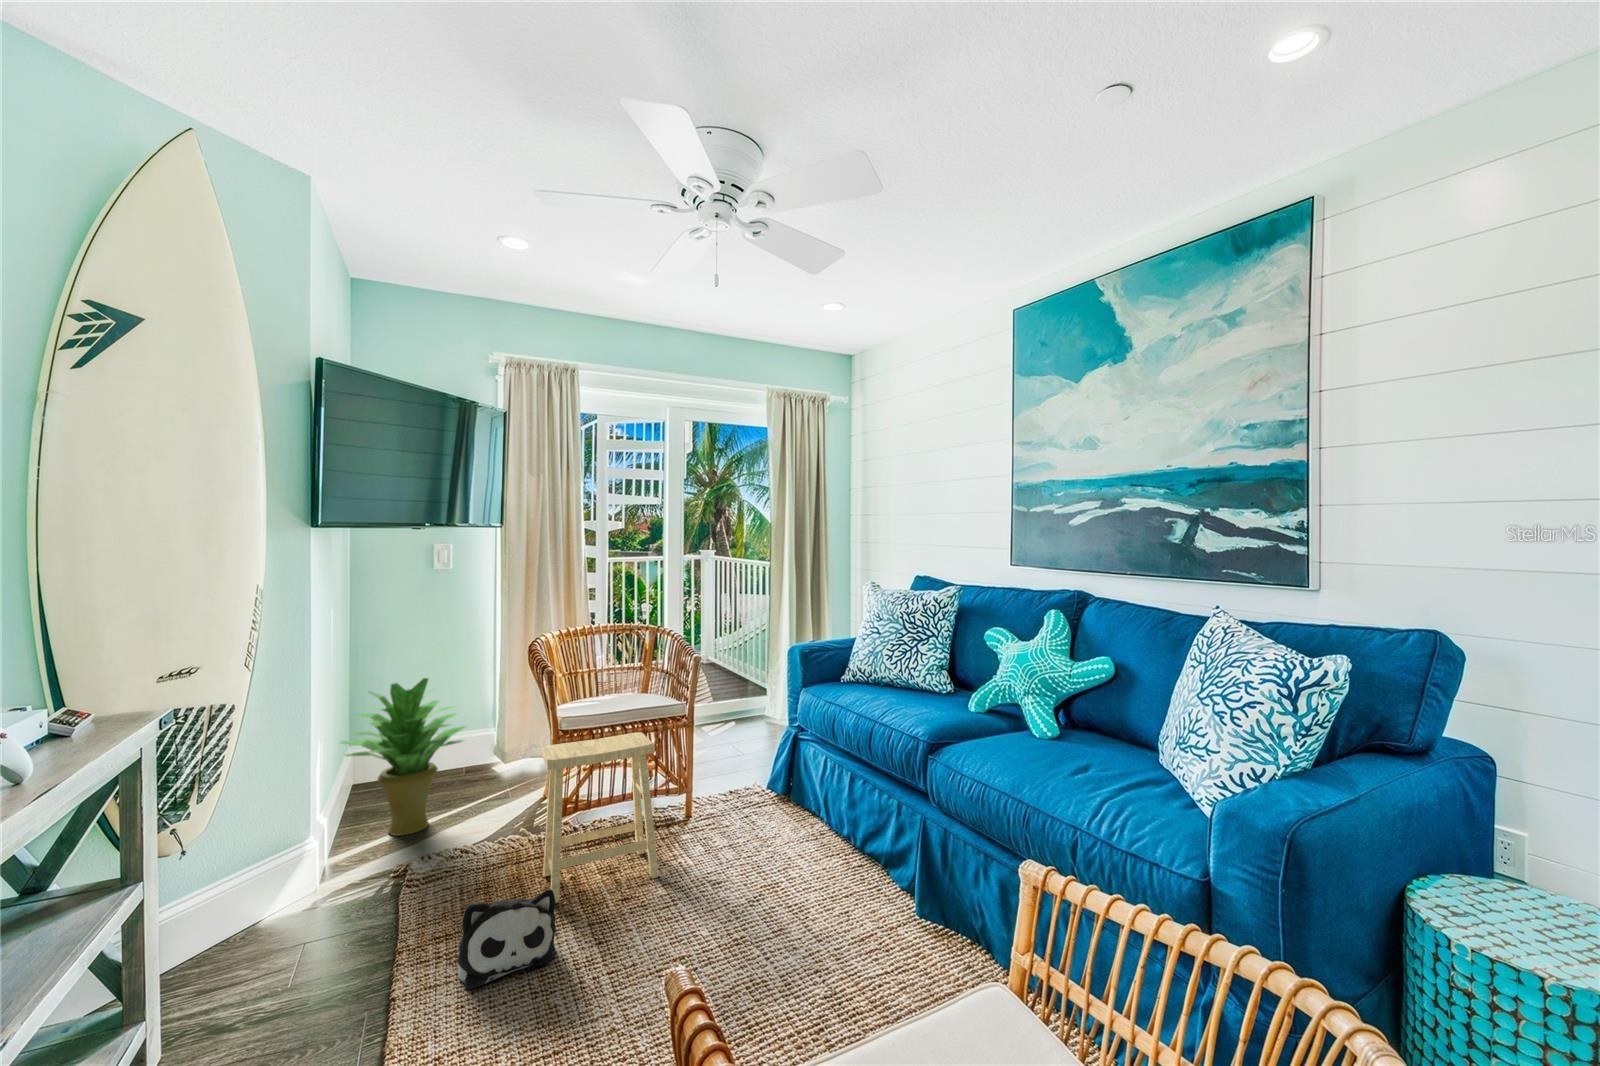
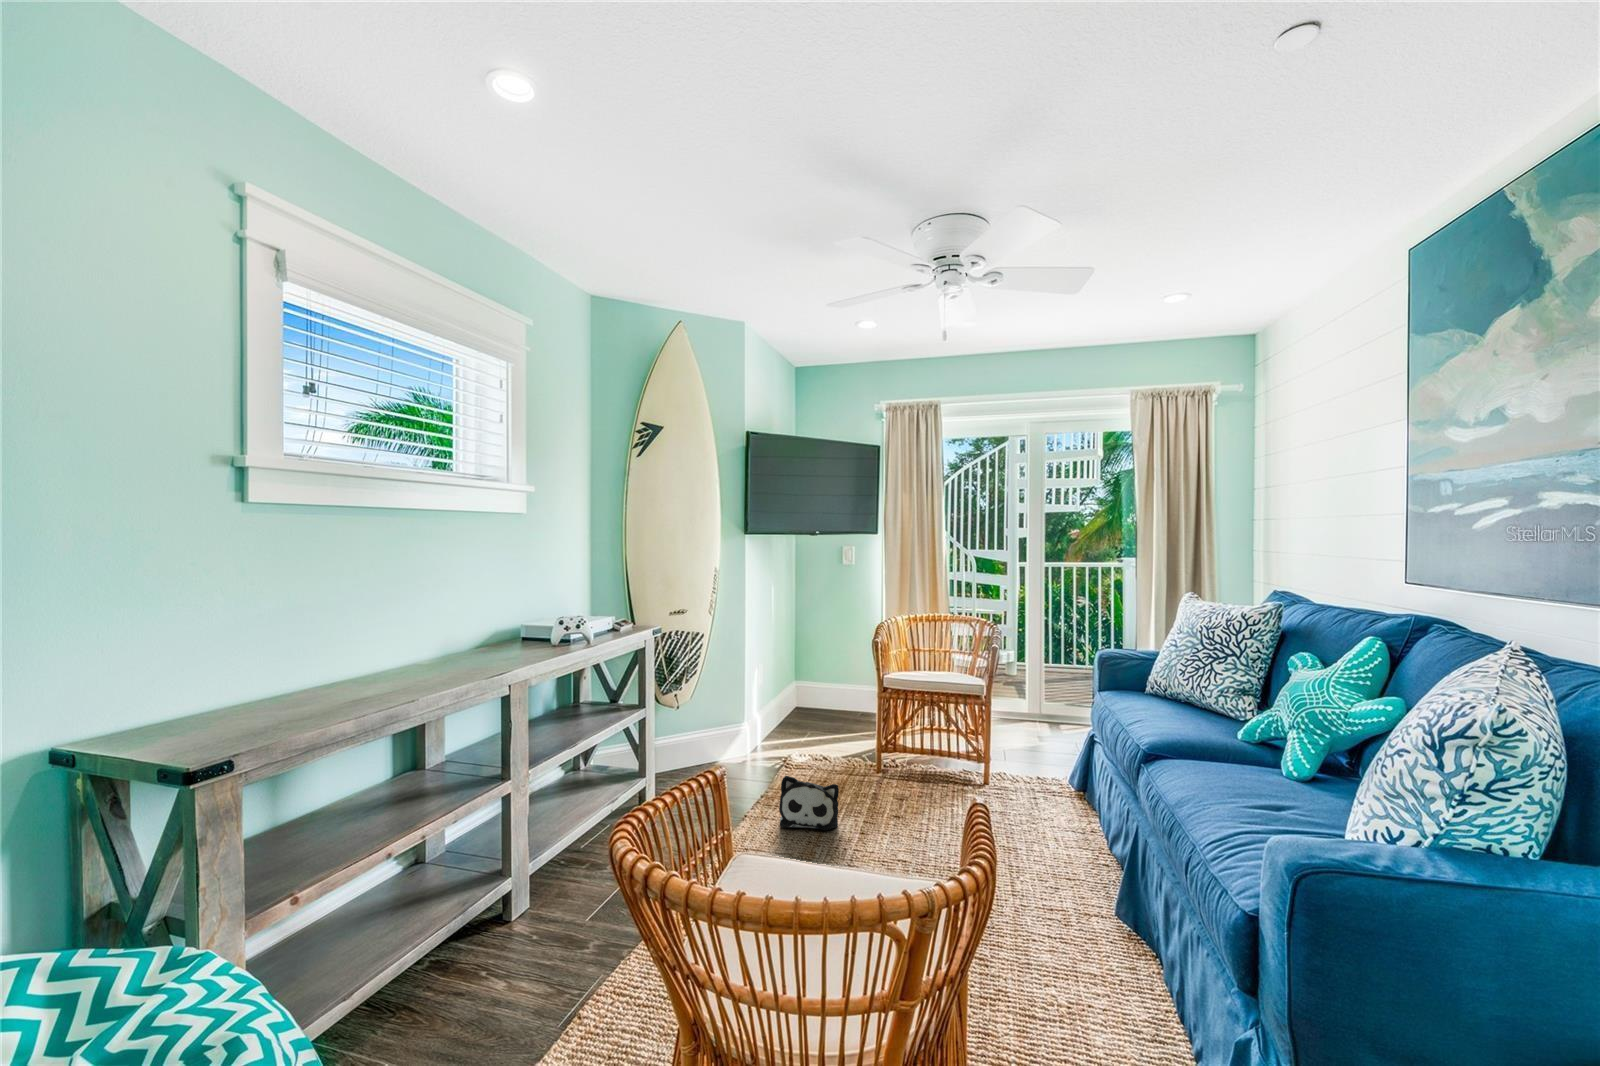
potted plant: present [341,678,467,836] -> none [769,637,845,742]
footstool: present [541,732,659,903] -> none [853,693,935,811]

